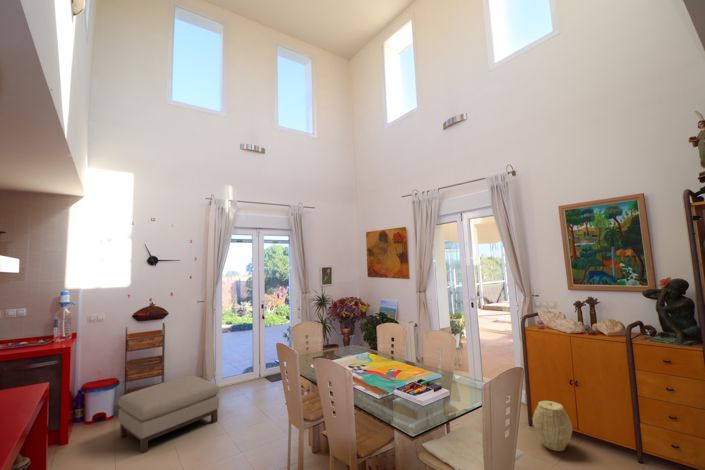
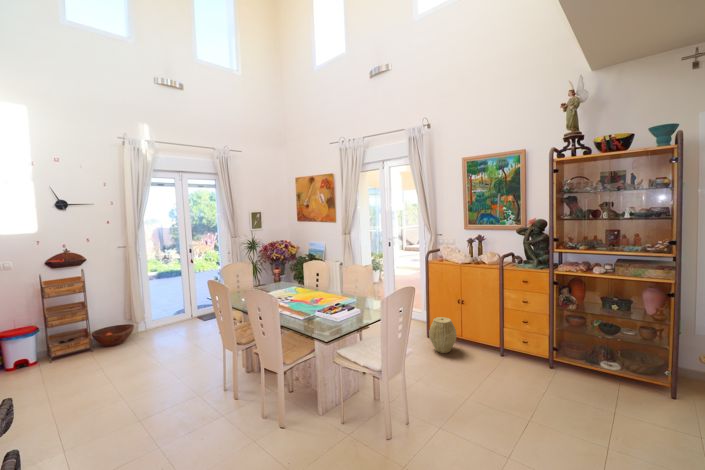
ottoman: present [118,376,219,453] -> none [41,319,152,389]

